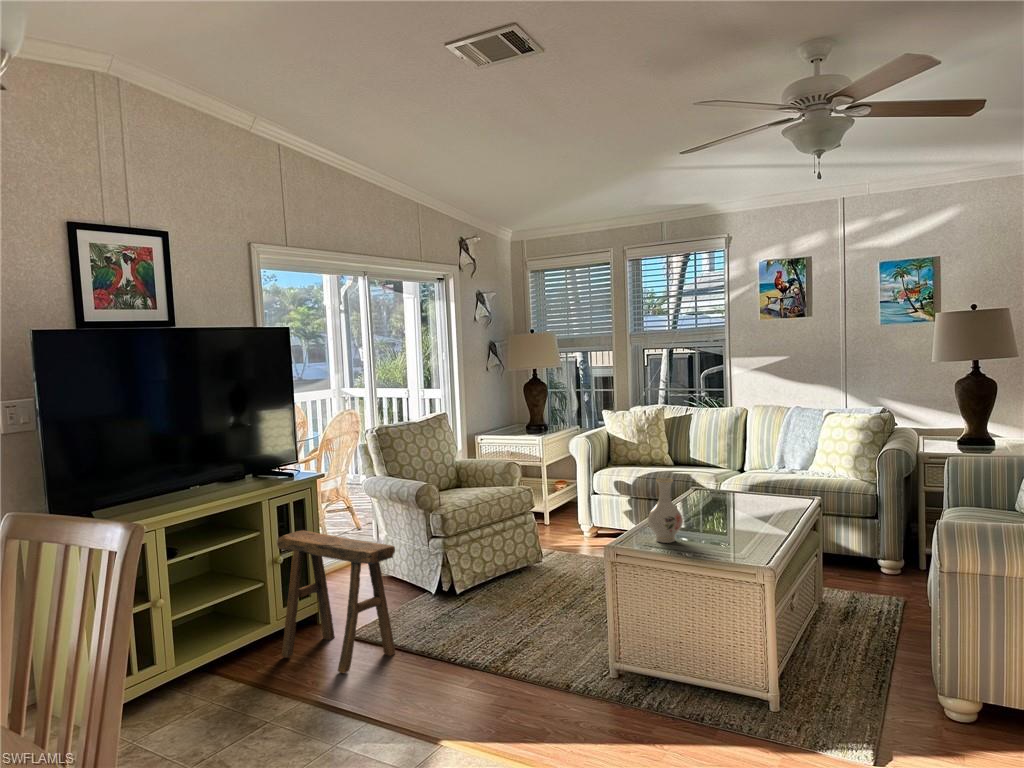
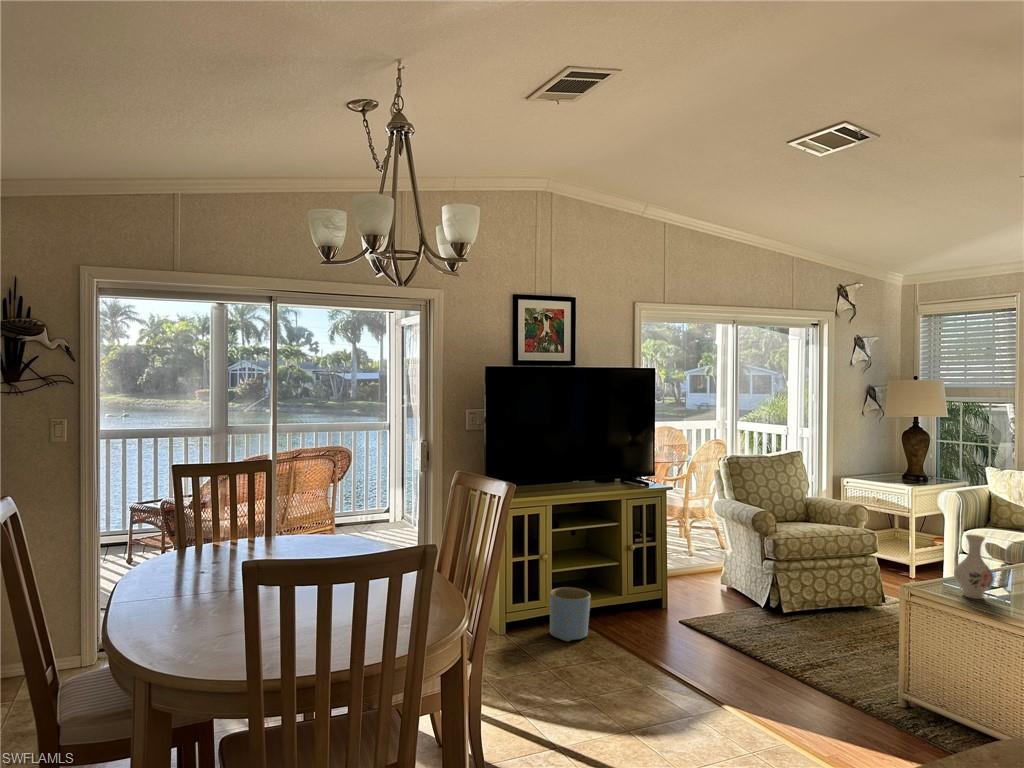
stool: present [277,530,395,673] -> none [626,530,716,646]
planter: none [174,630,235,708] -> present [550,587,591,642]

